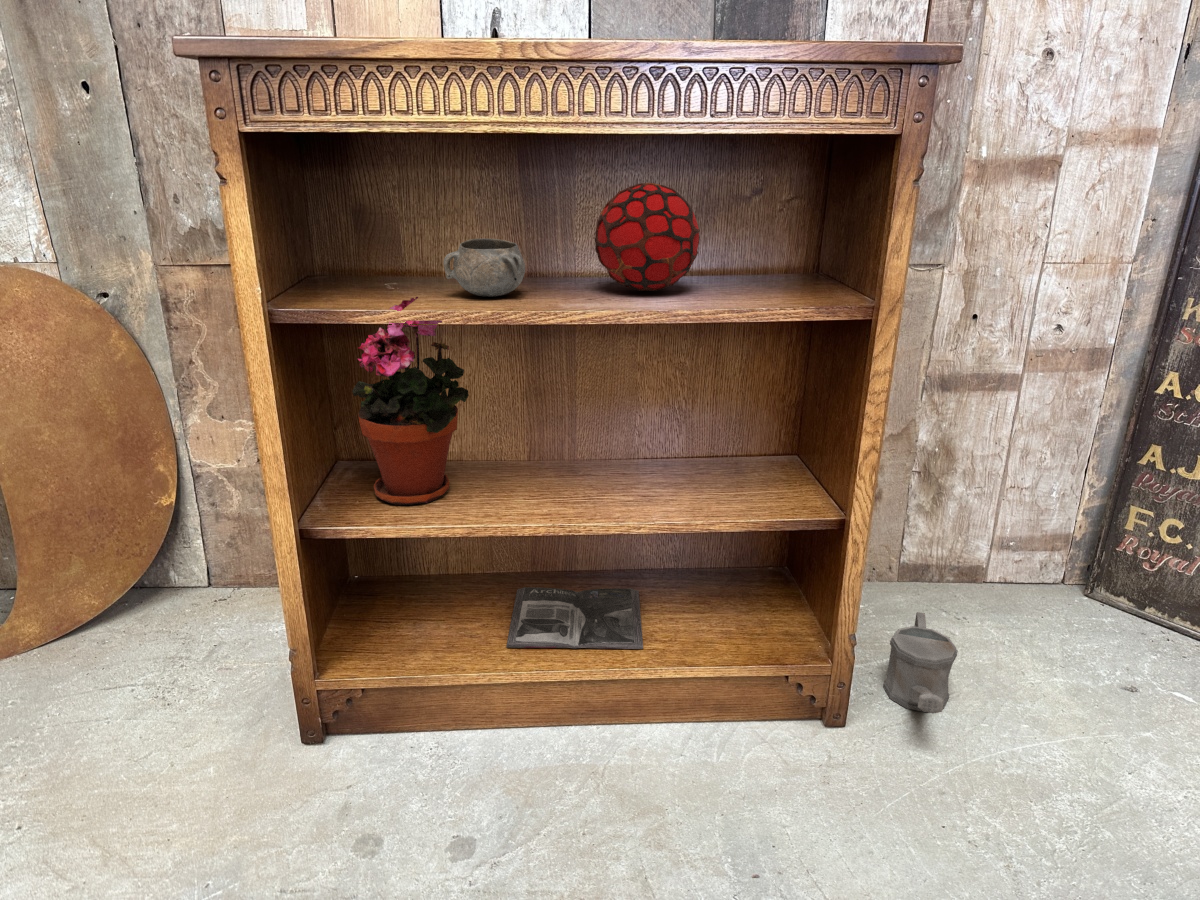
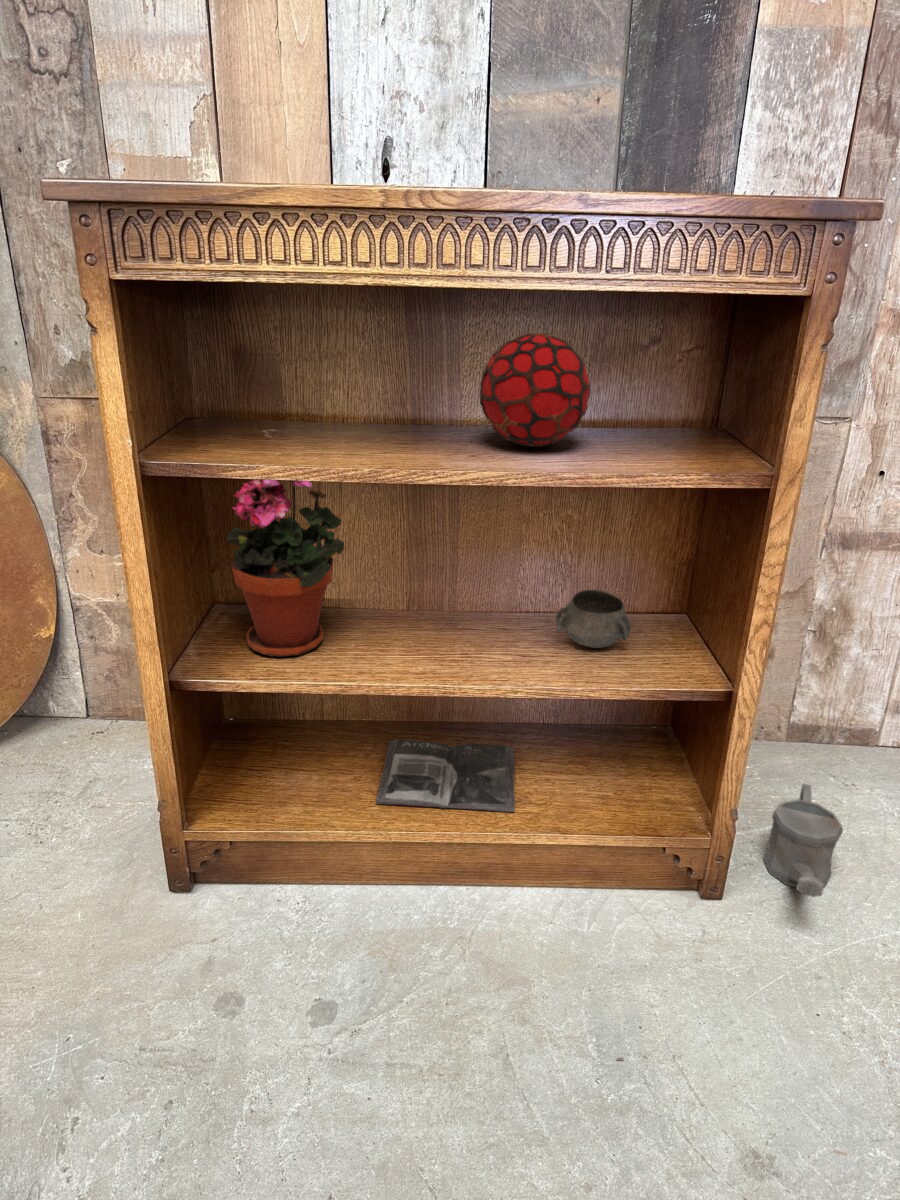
decorative bowl: present [444,238,525,297] -> present [556,590,631,648]

